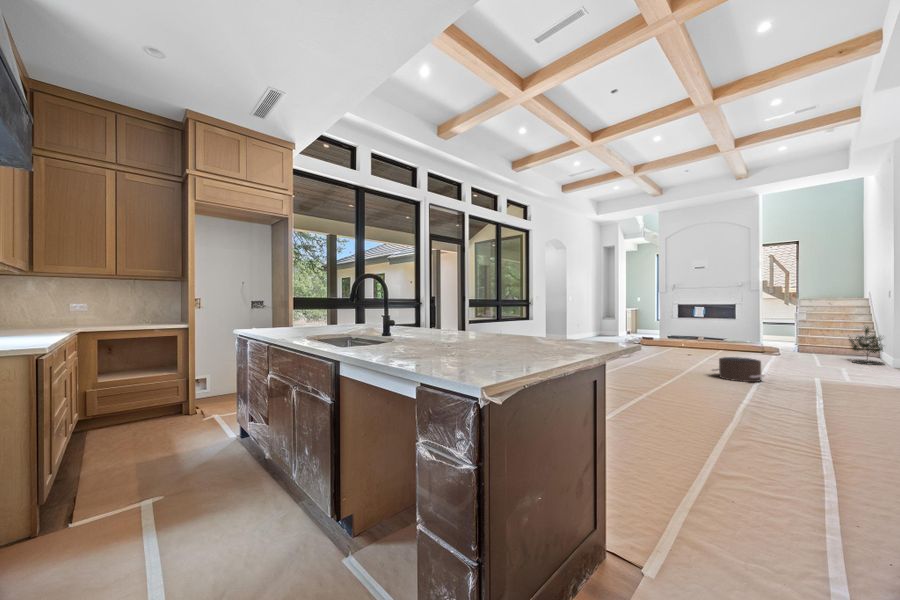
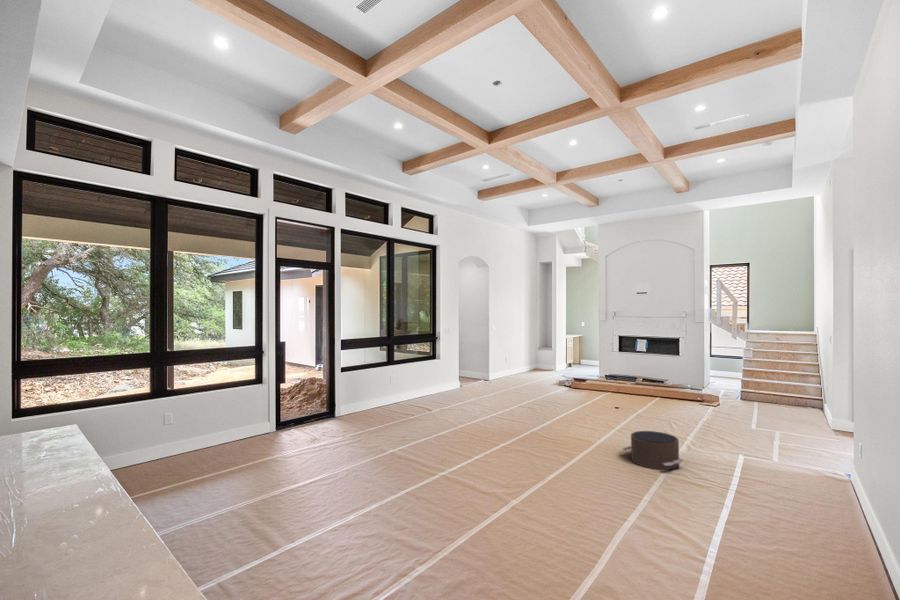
potted tree: present [849,327,885,365] -> none [786,374,829,427]

